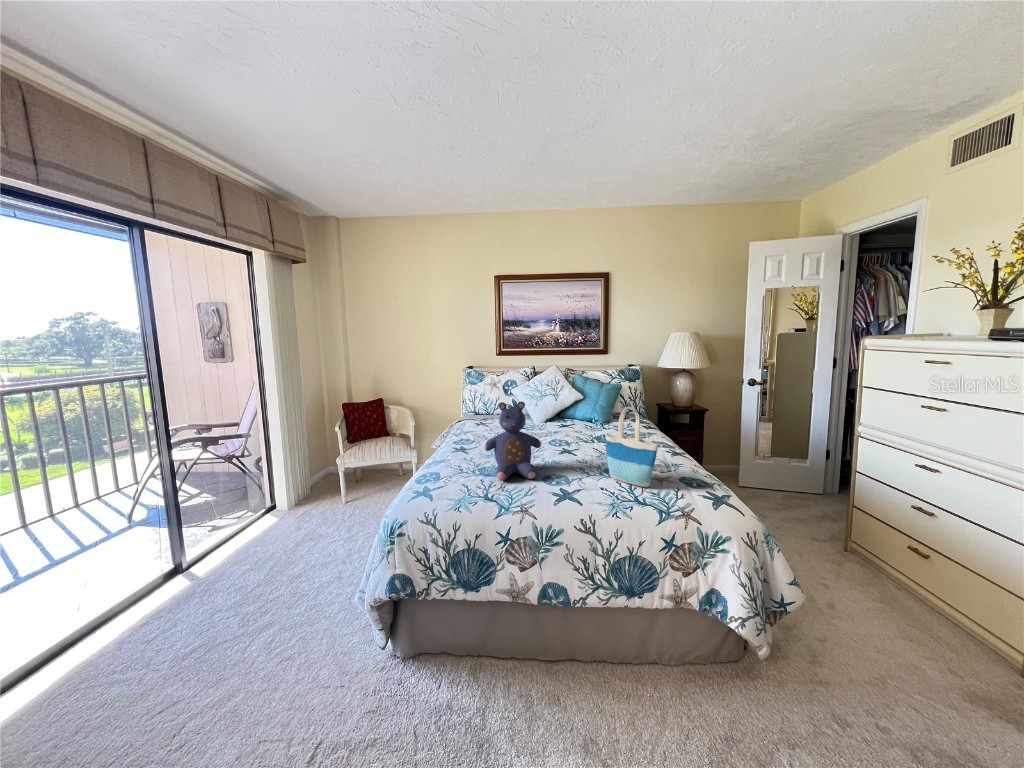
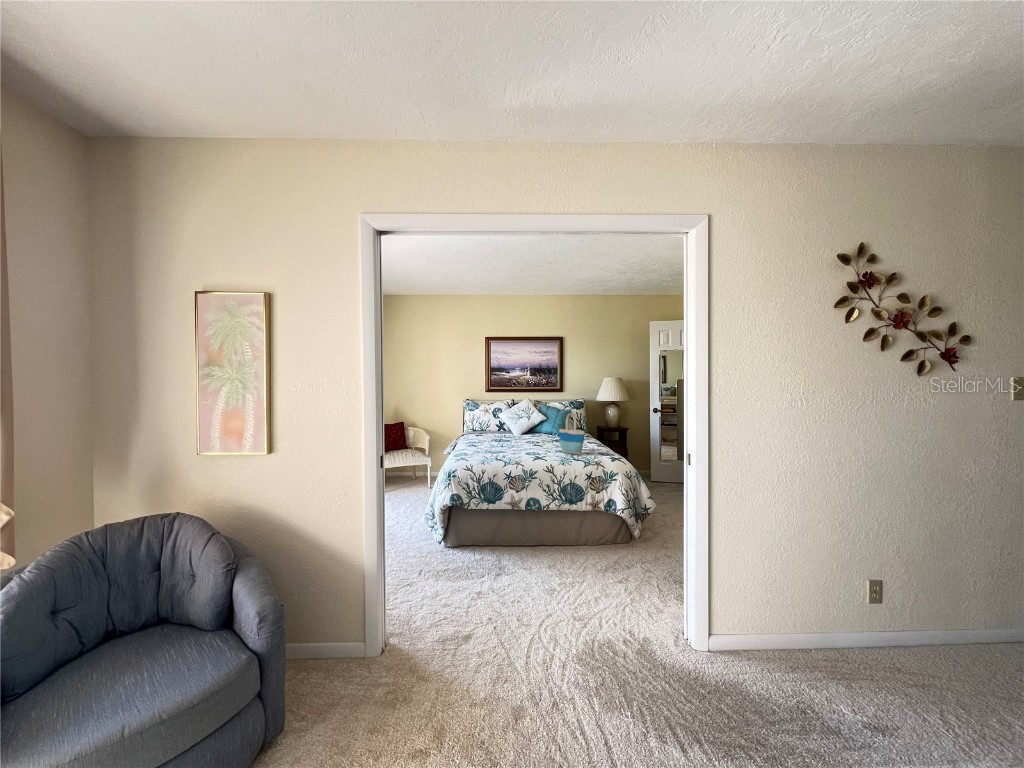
teddy bear: present [484,401,541,481] -> none [492,412,524,454]

